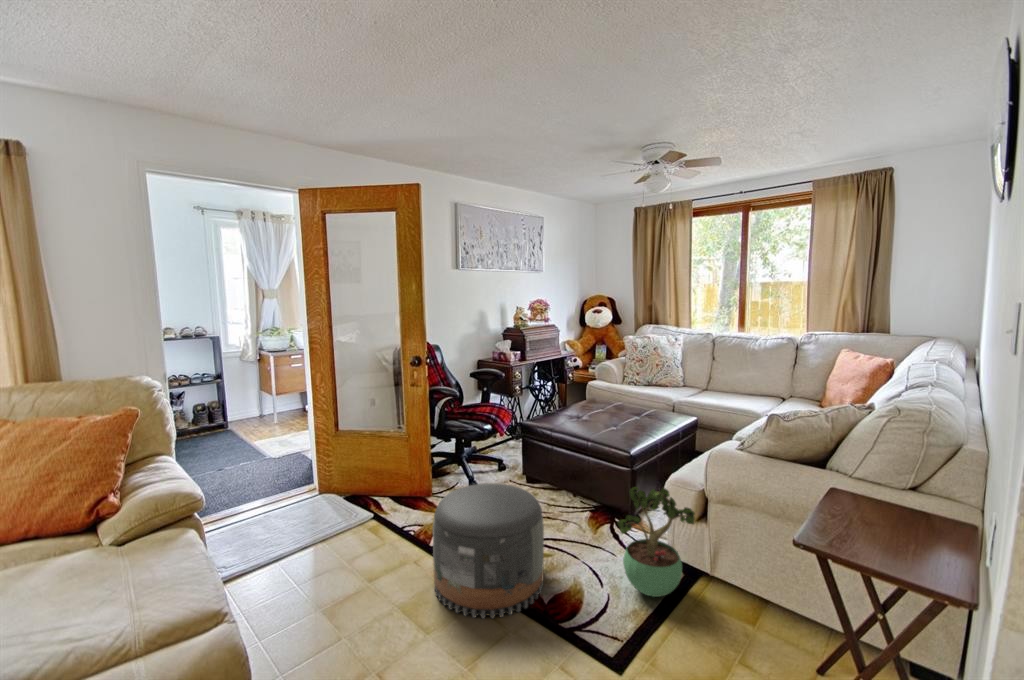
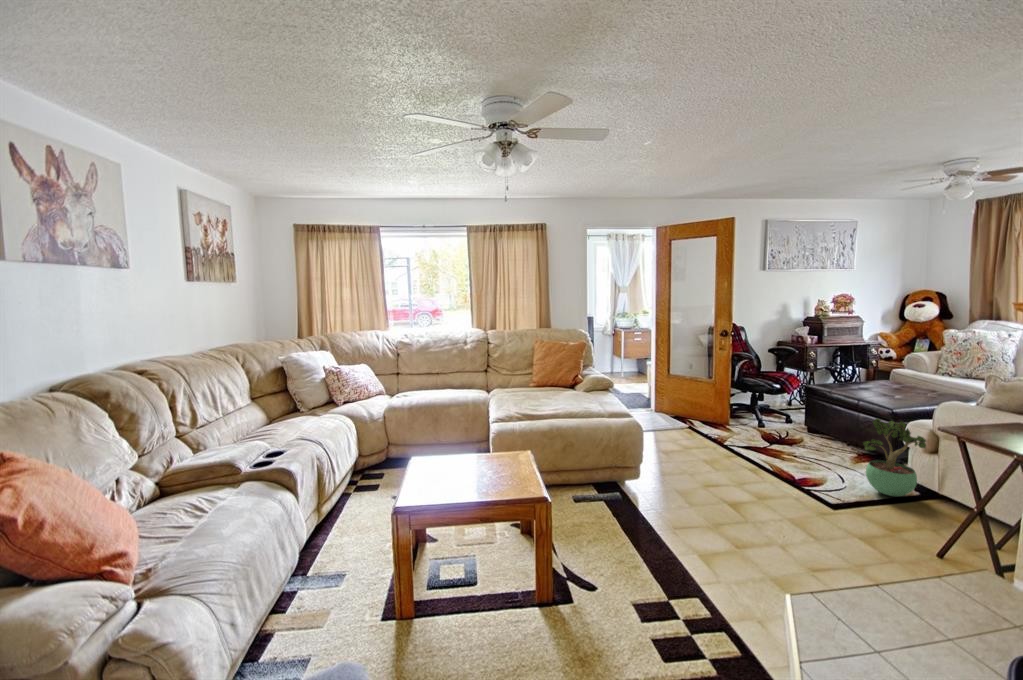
pouf: present [433,483,544,618] -> none [726,408,805,479]

